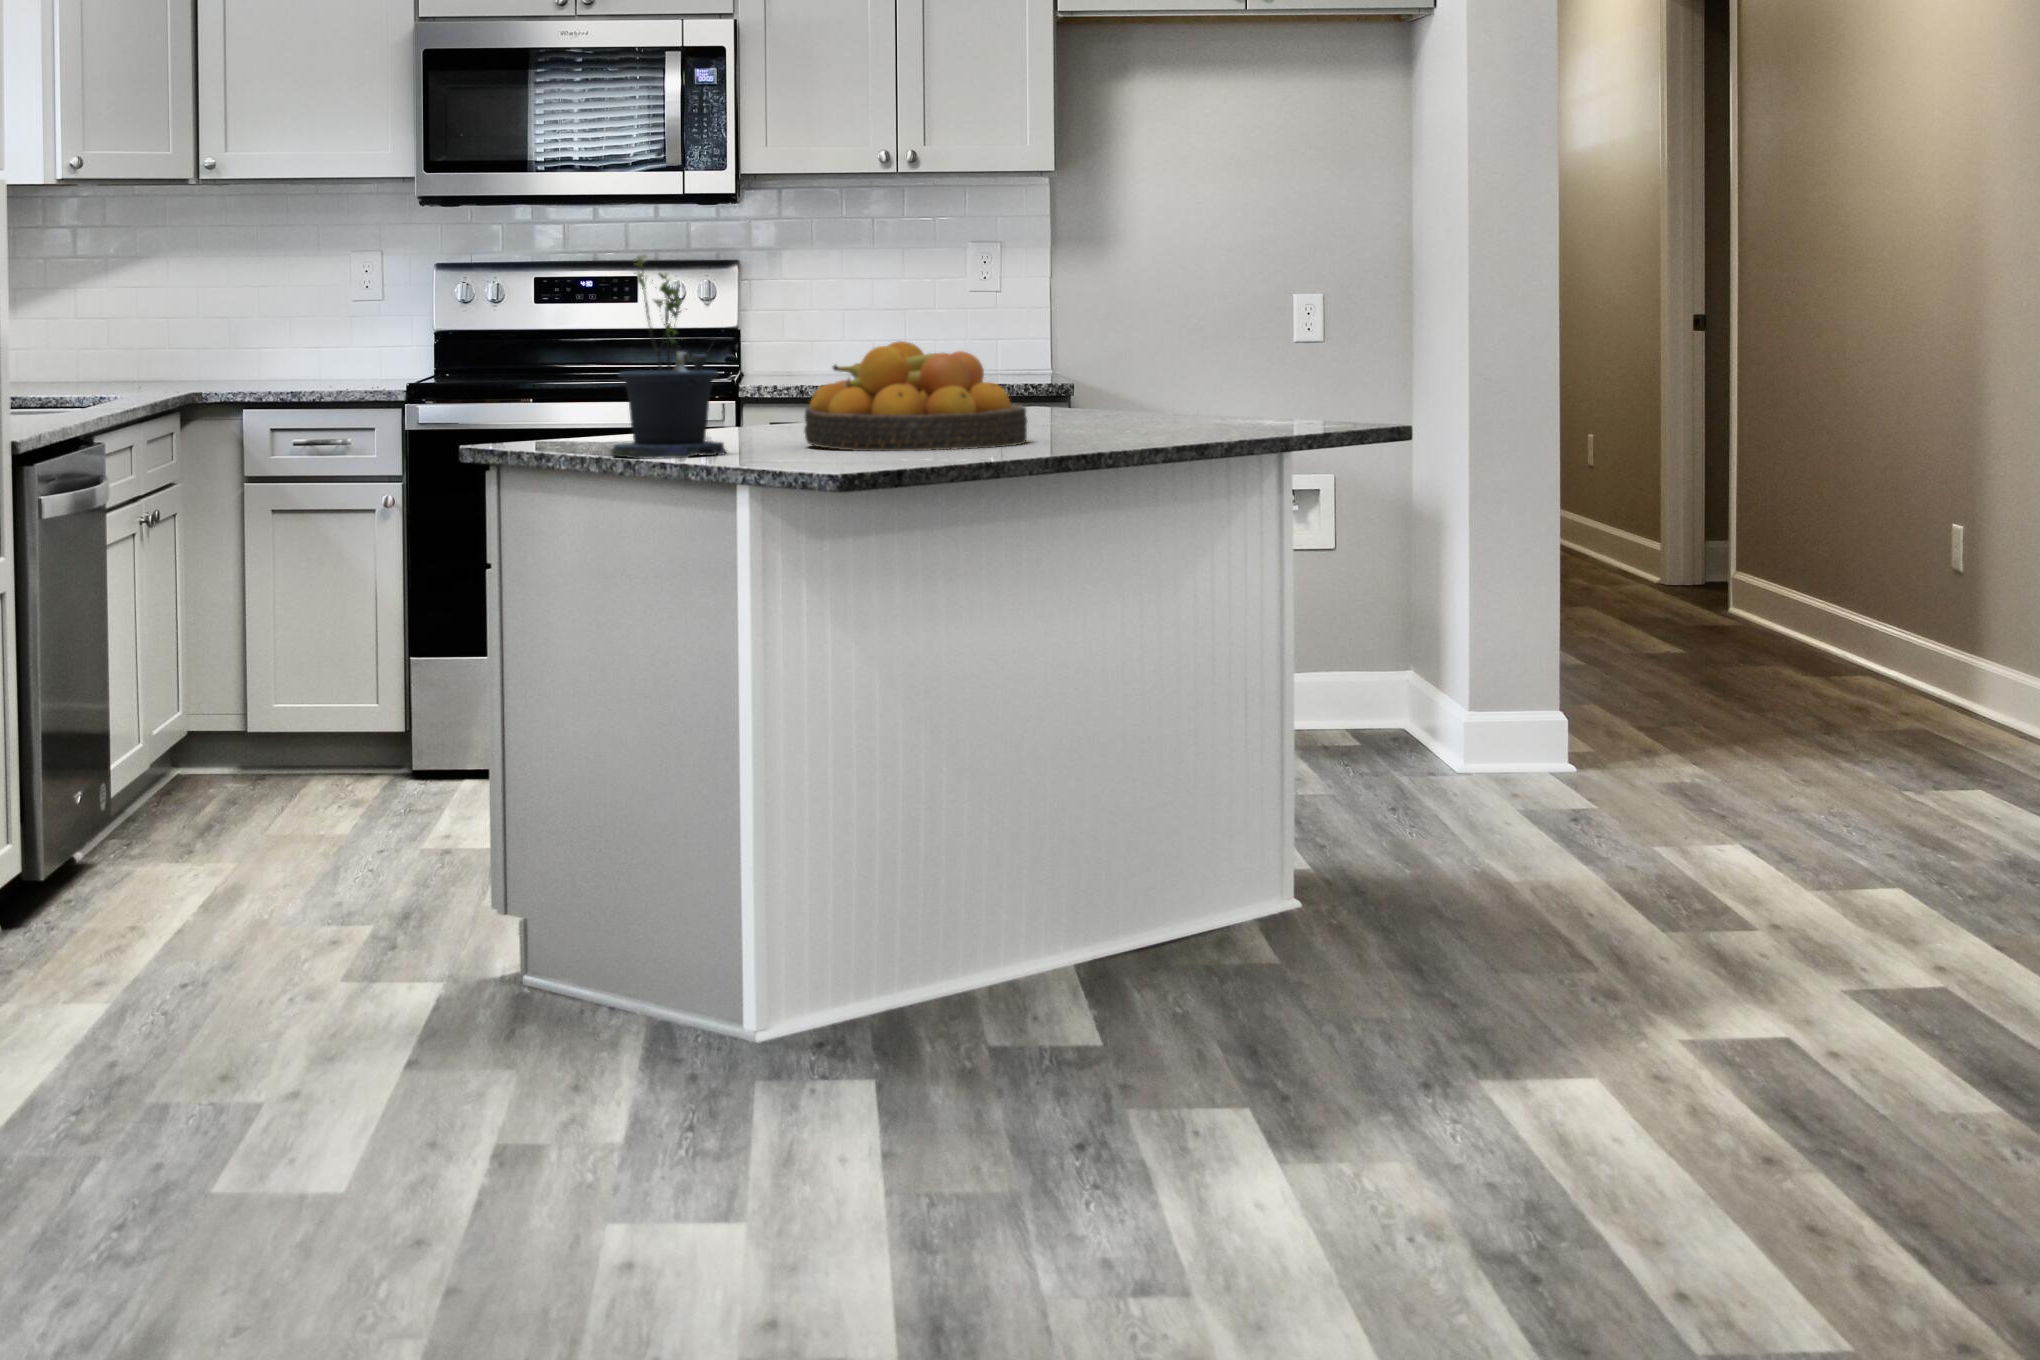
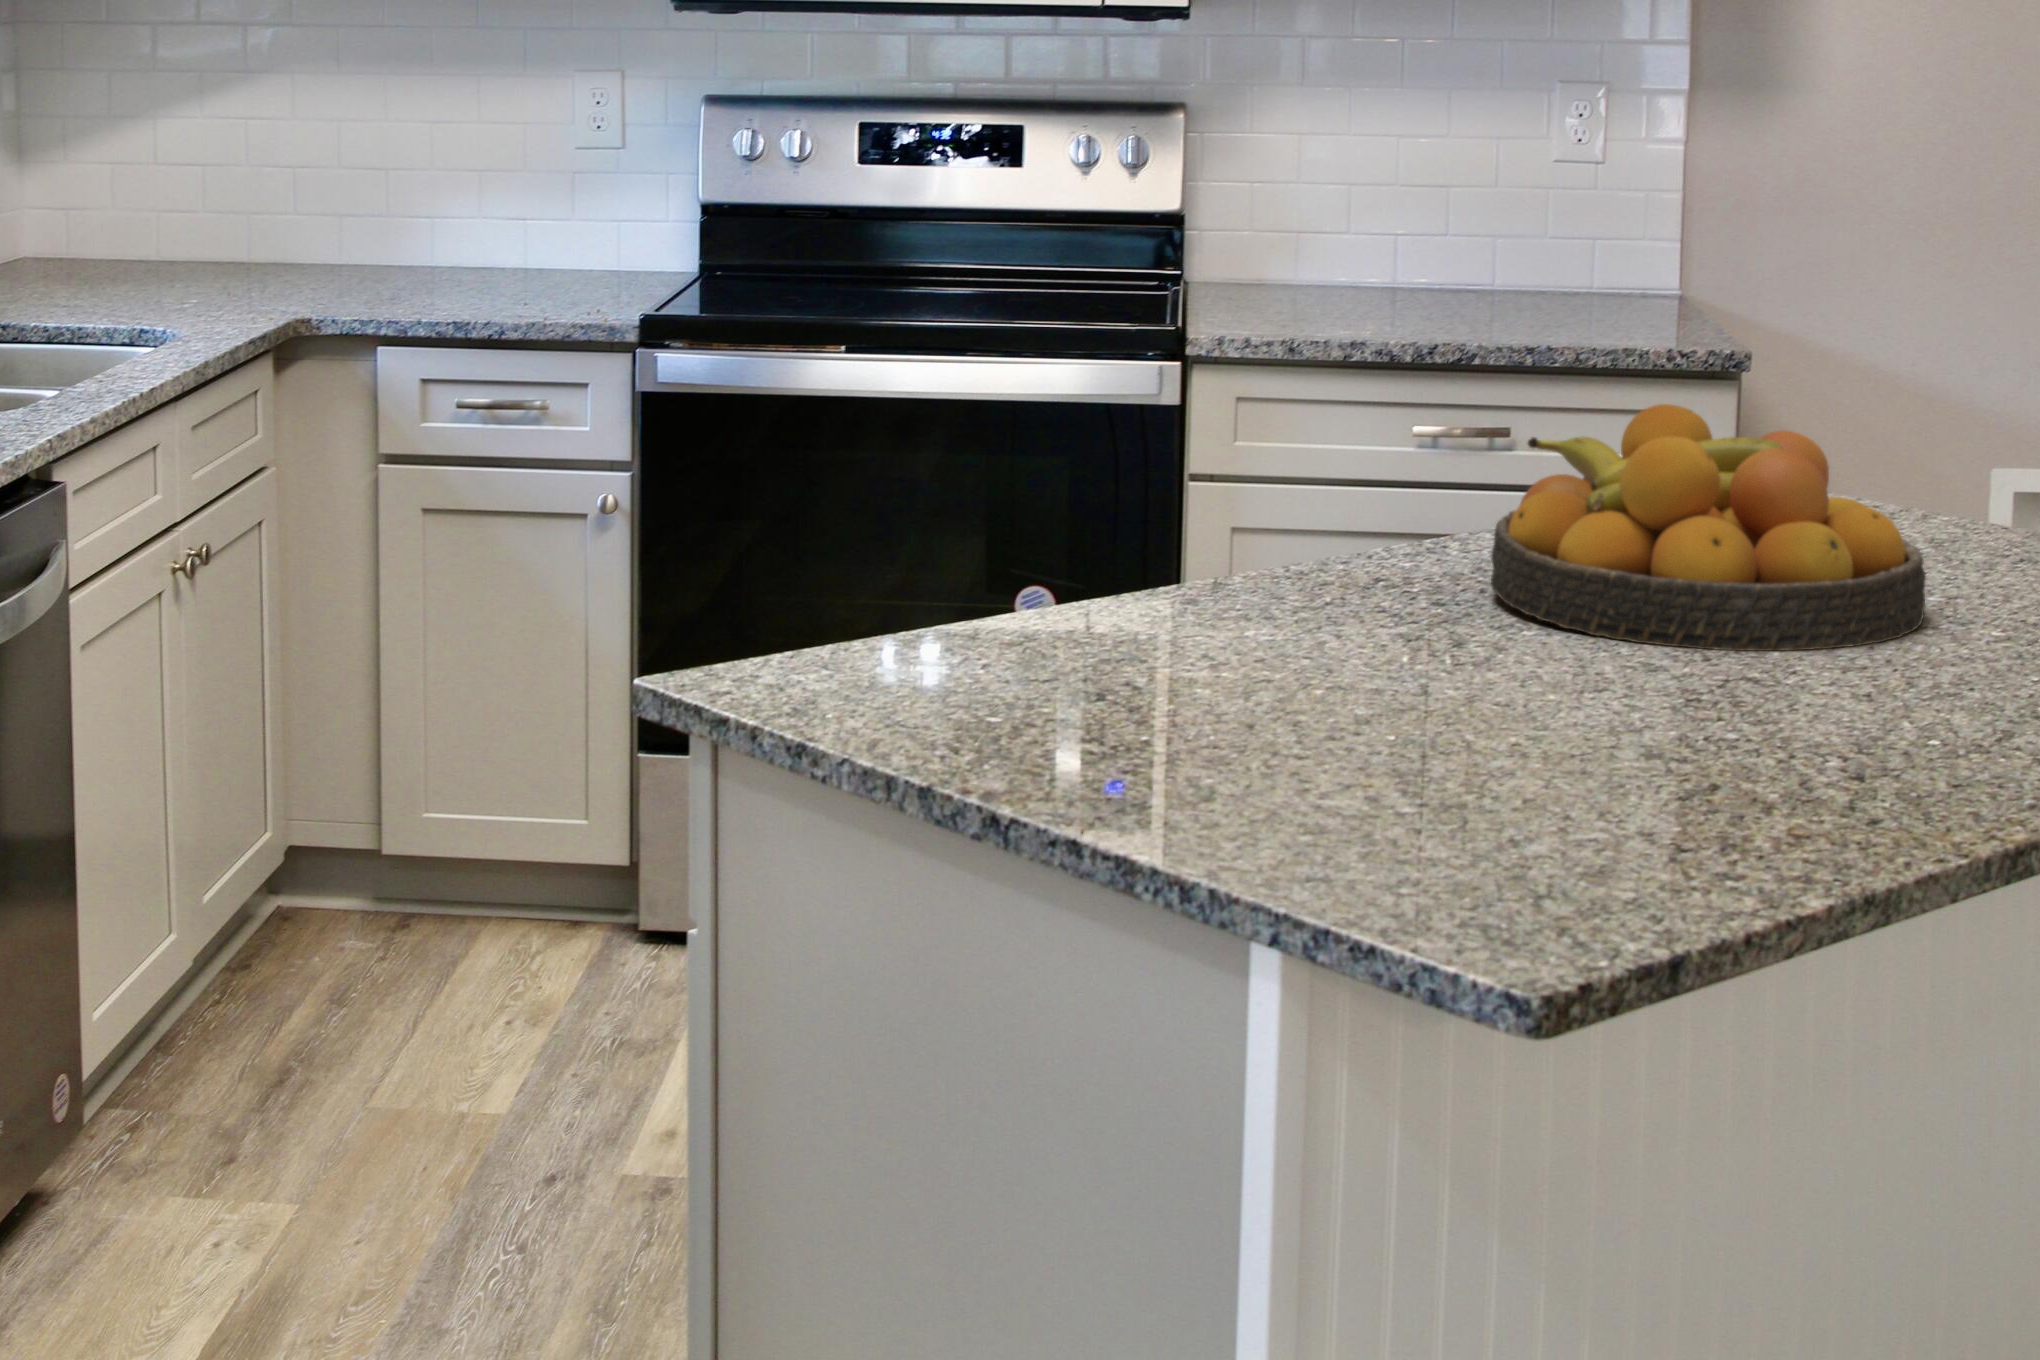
potted plant: present [611,255,726,459] -> none [1143,261,1378,659]

